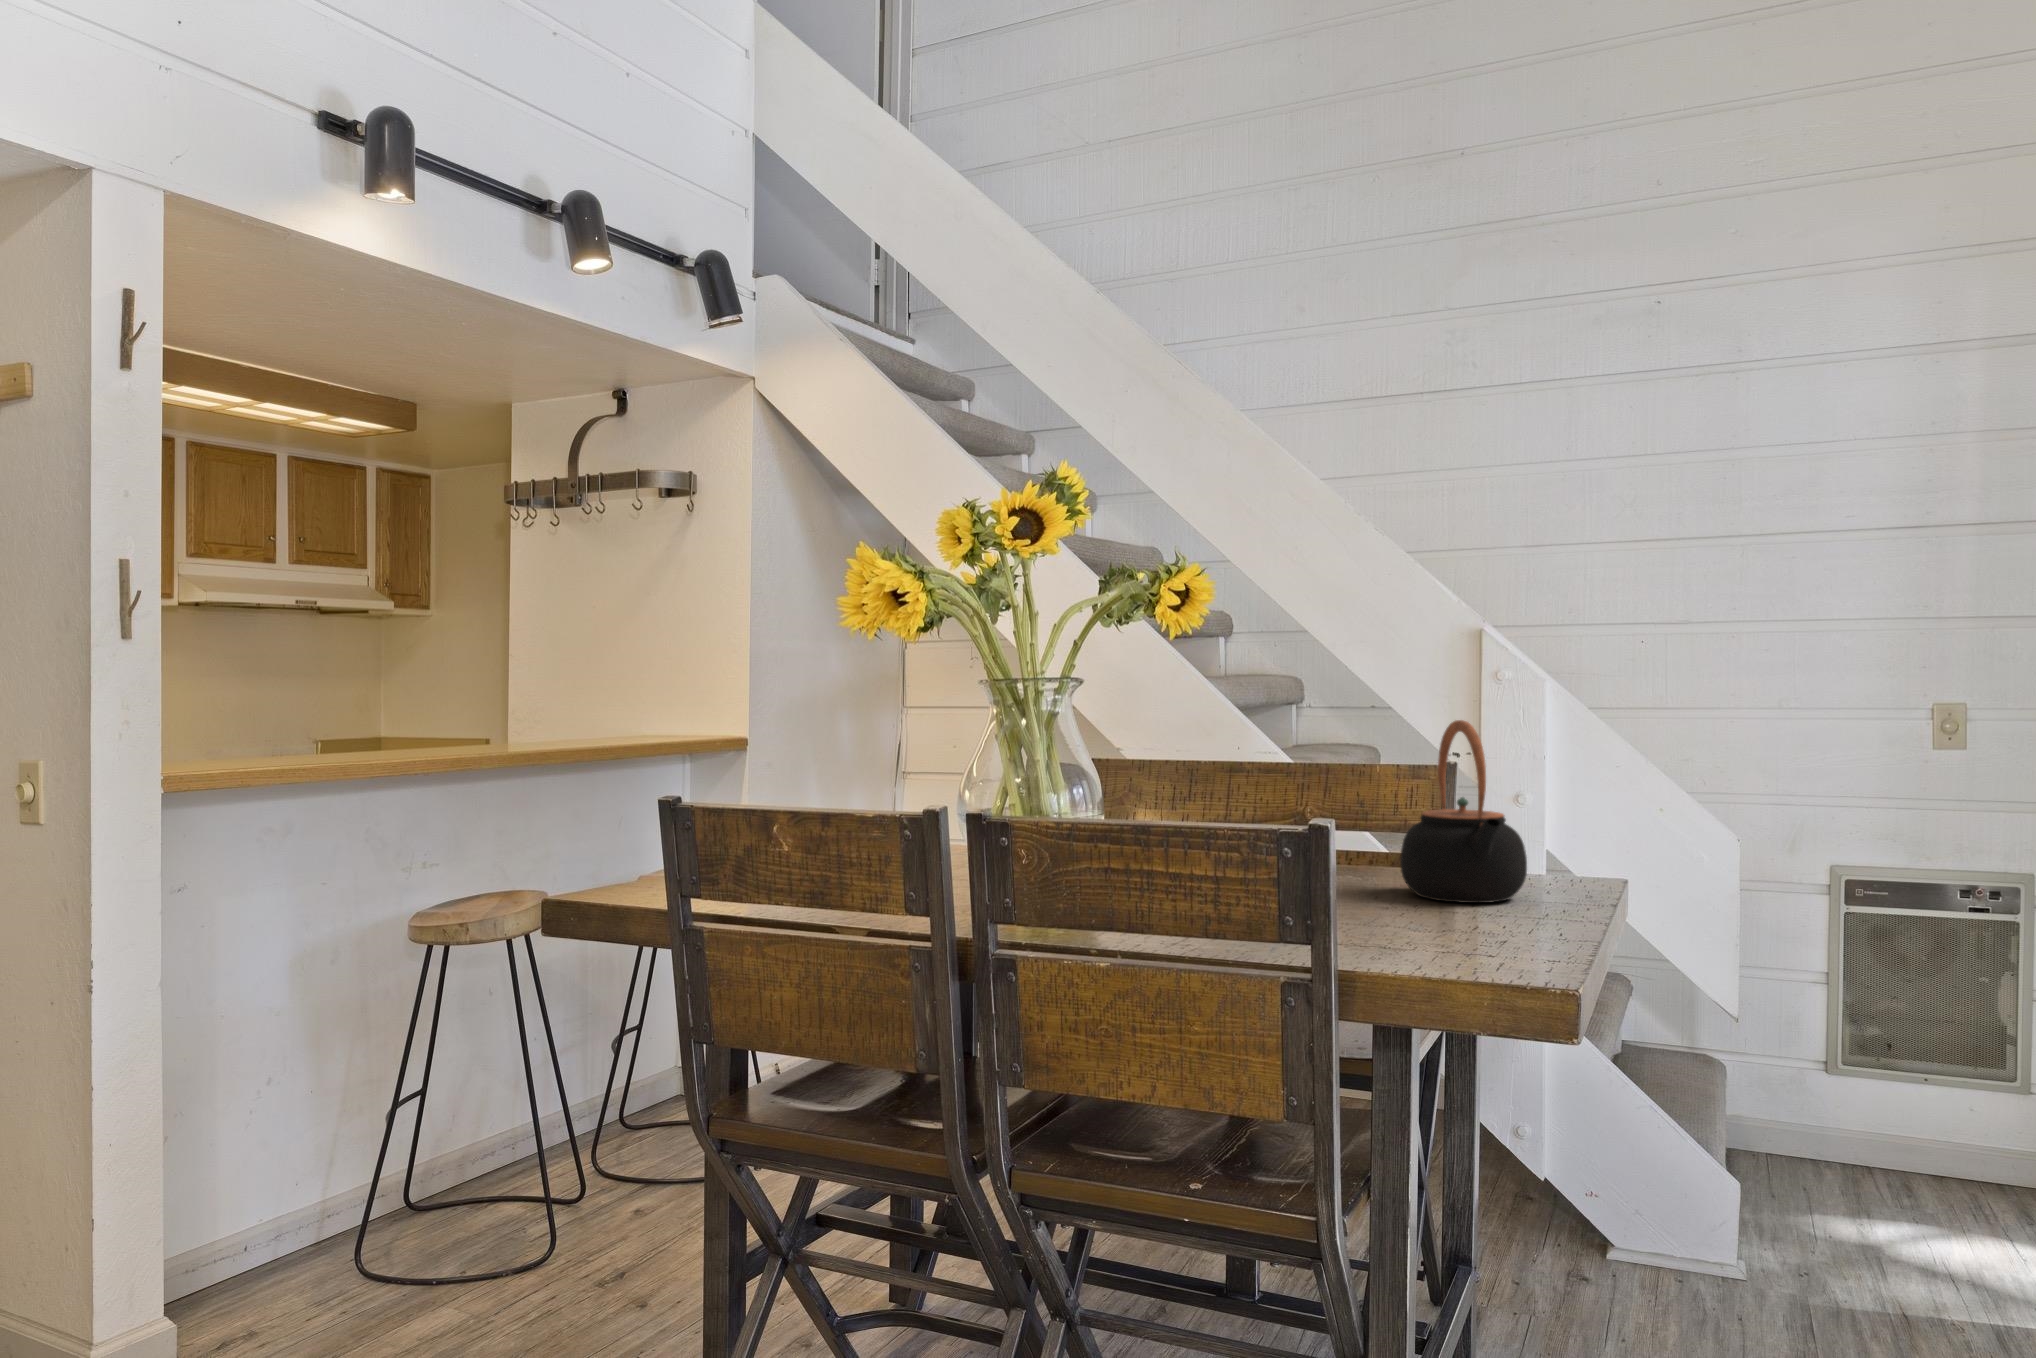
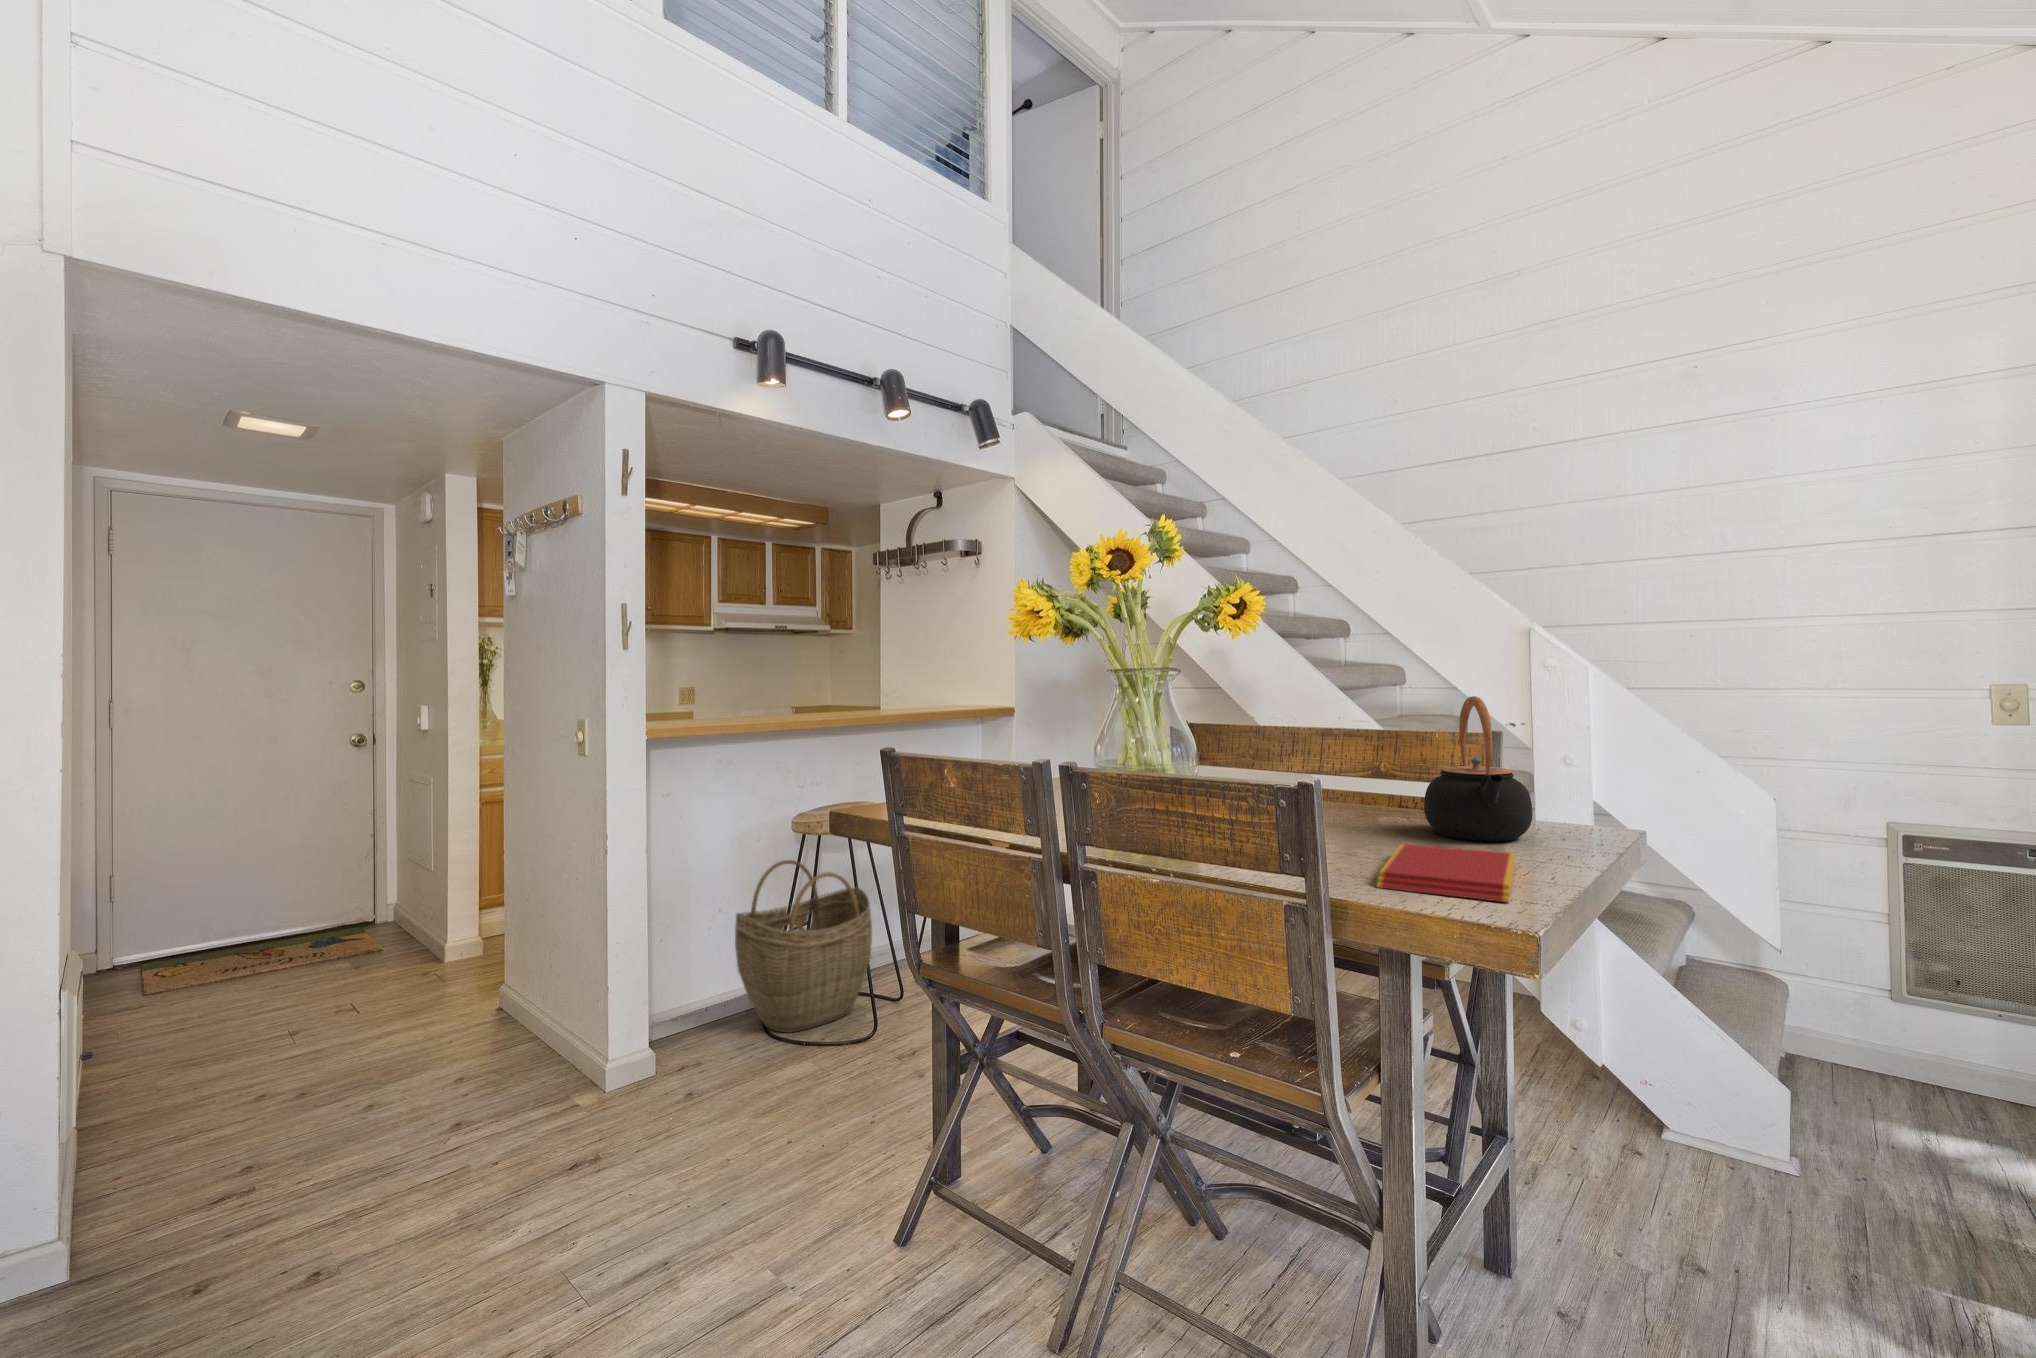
book: none [1383,907,1535,965] -> present [1377,844,1515,902]
woven basket: none [298,989,538,1275] -> present [735,860,872,1033]

